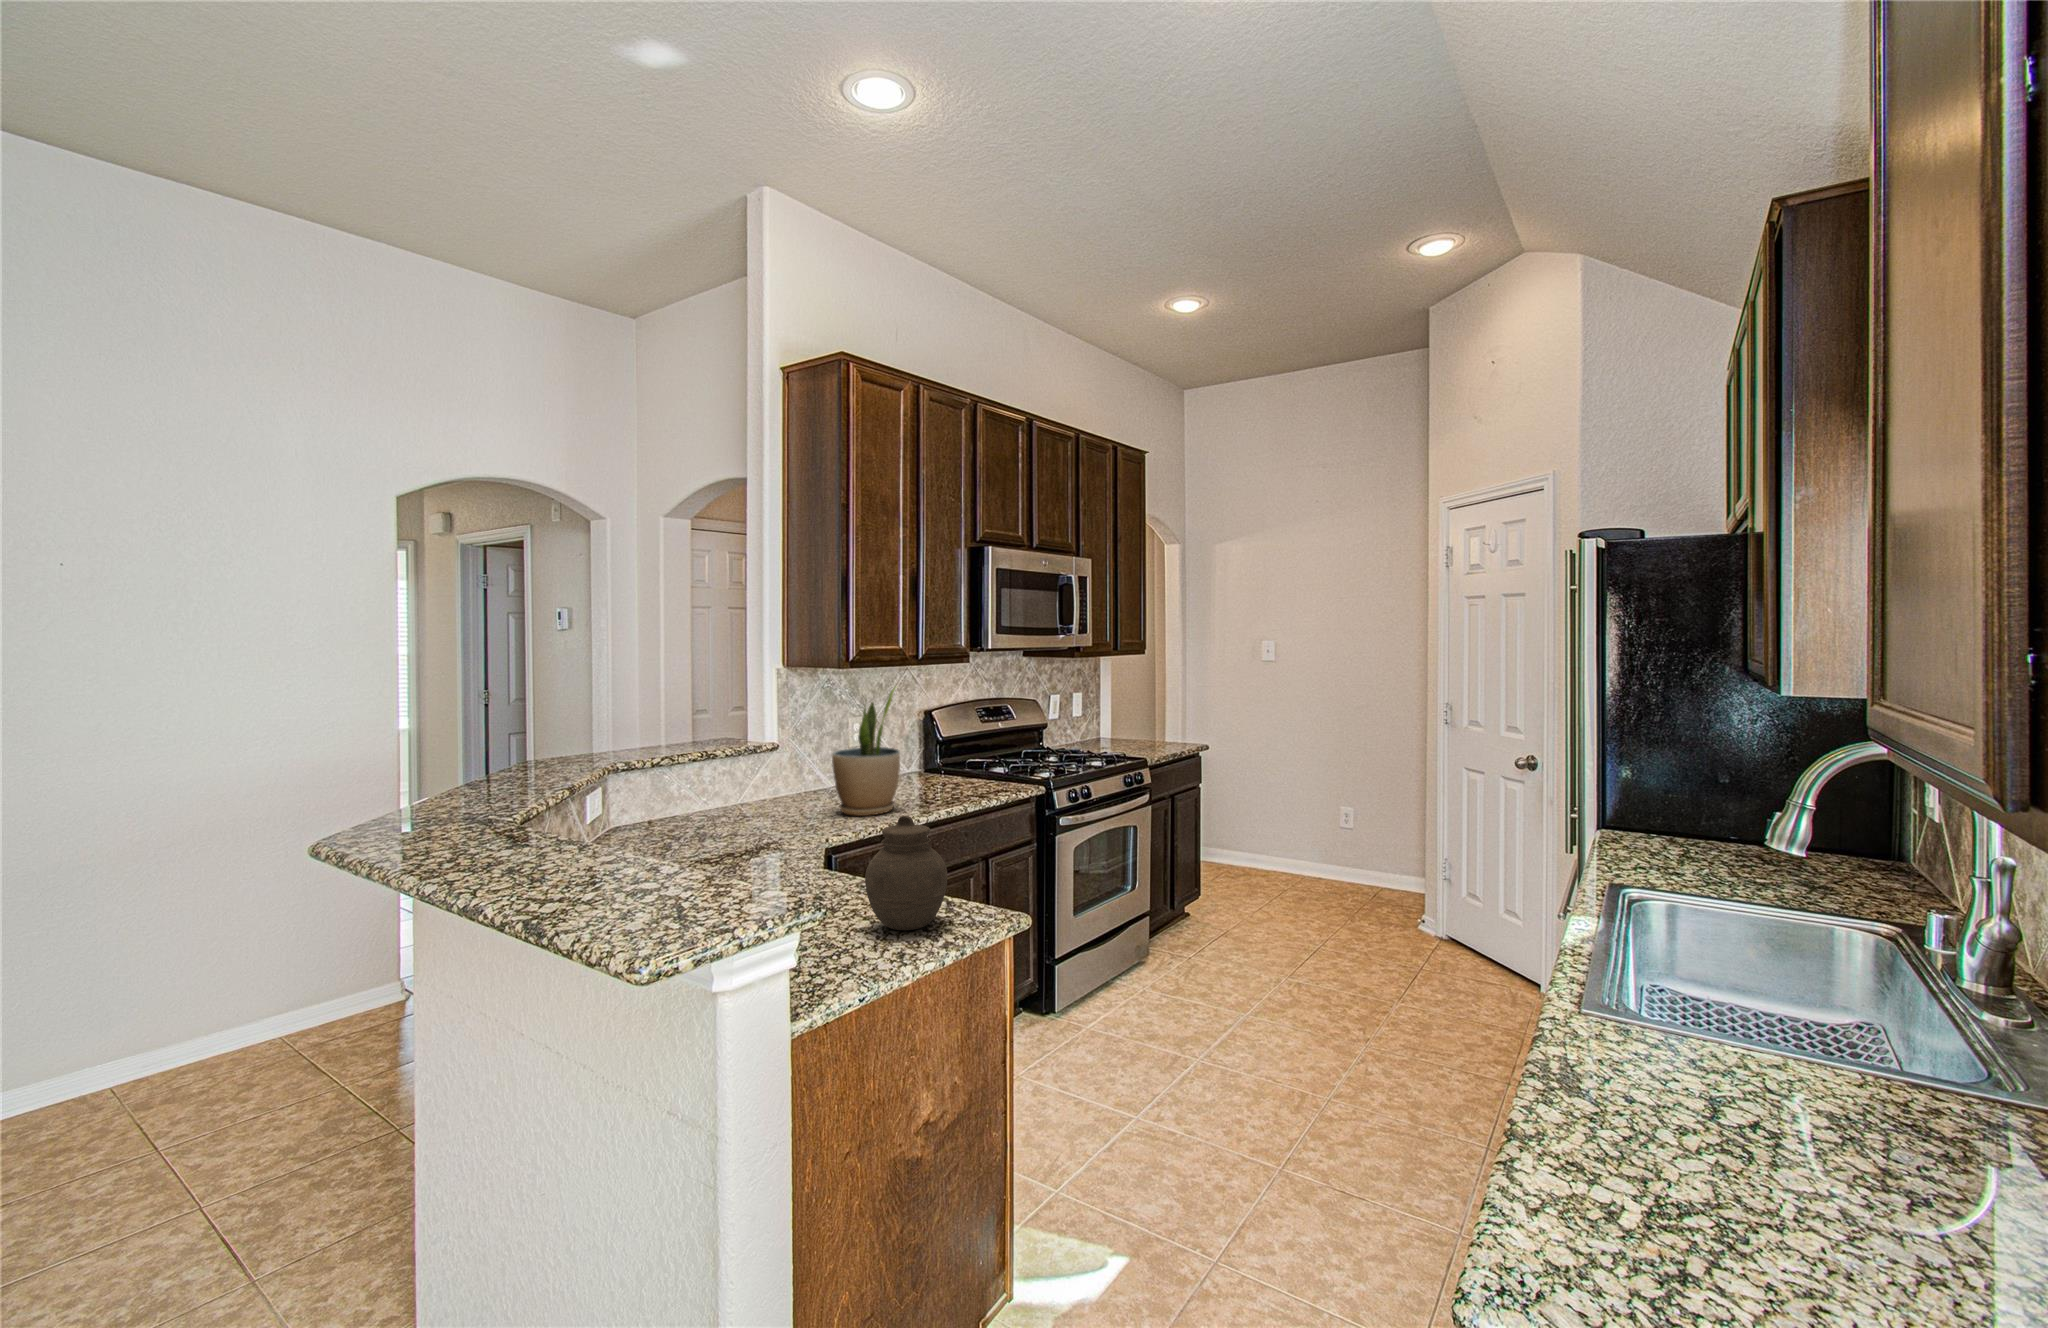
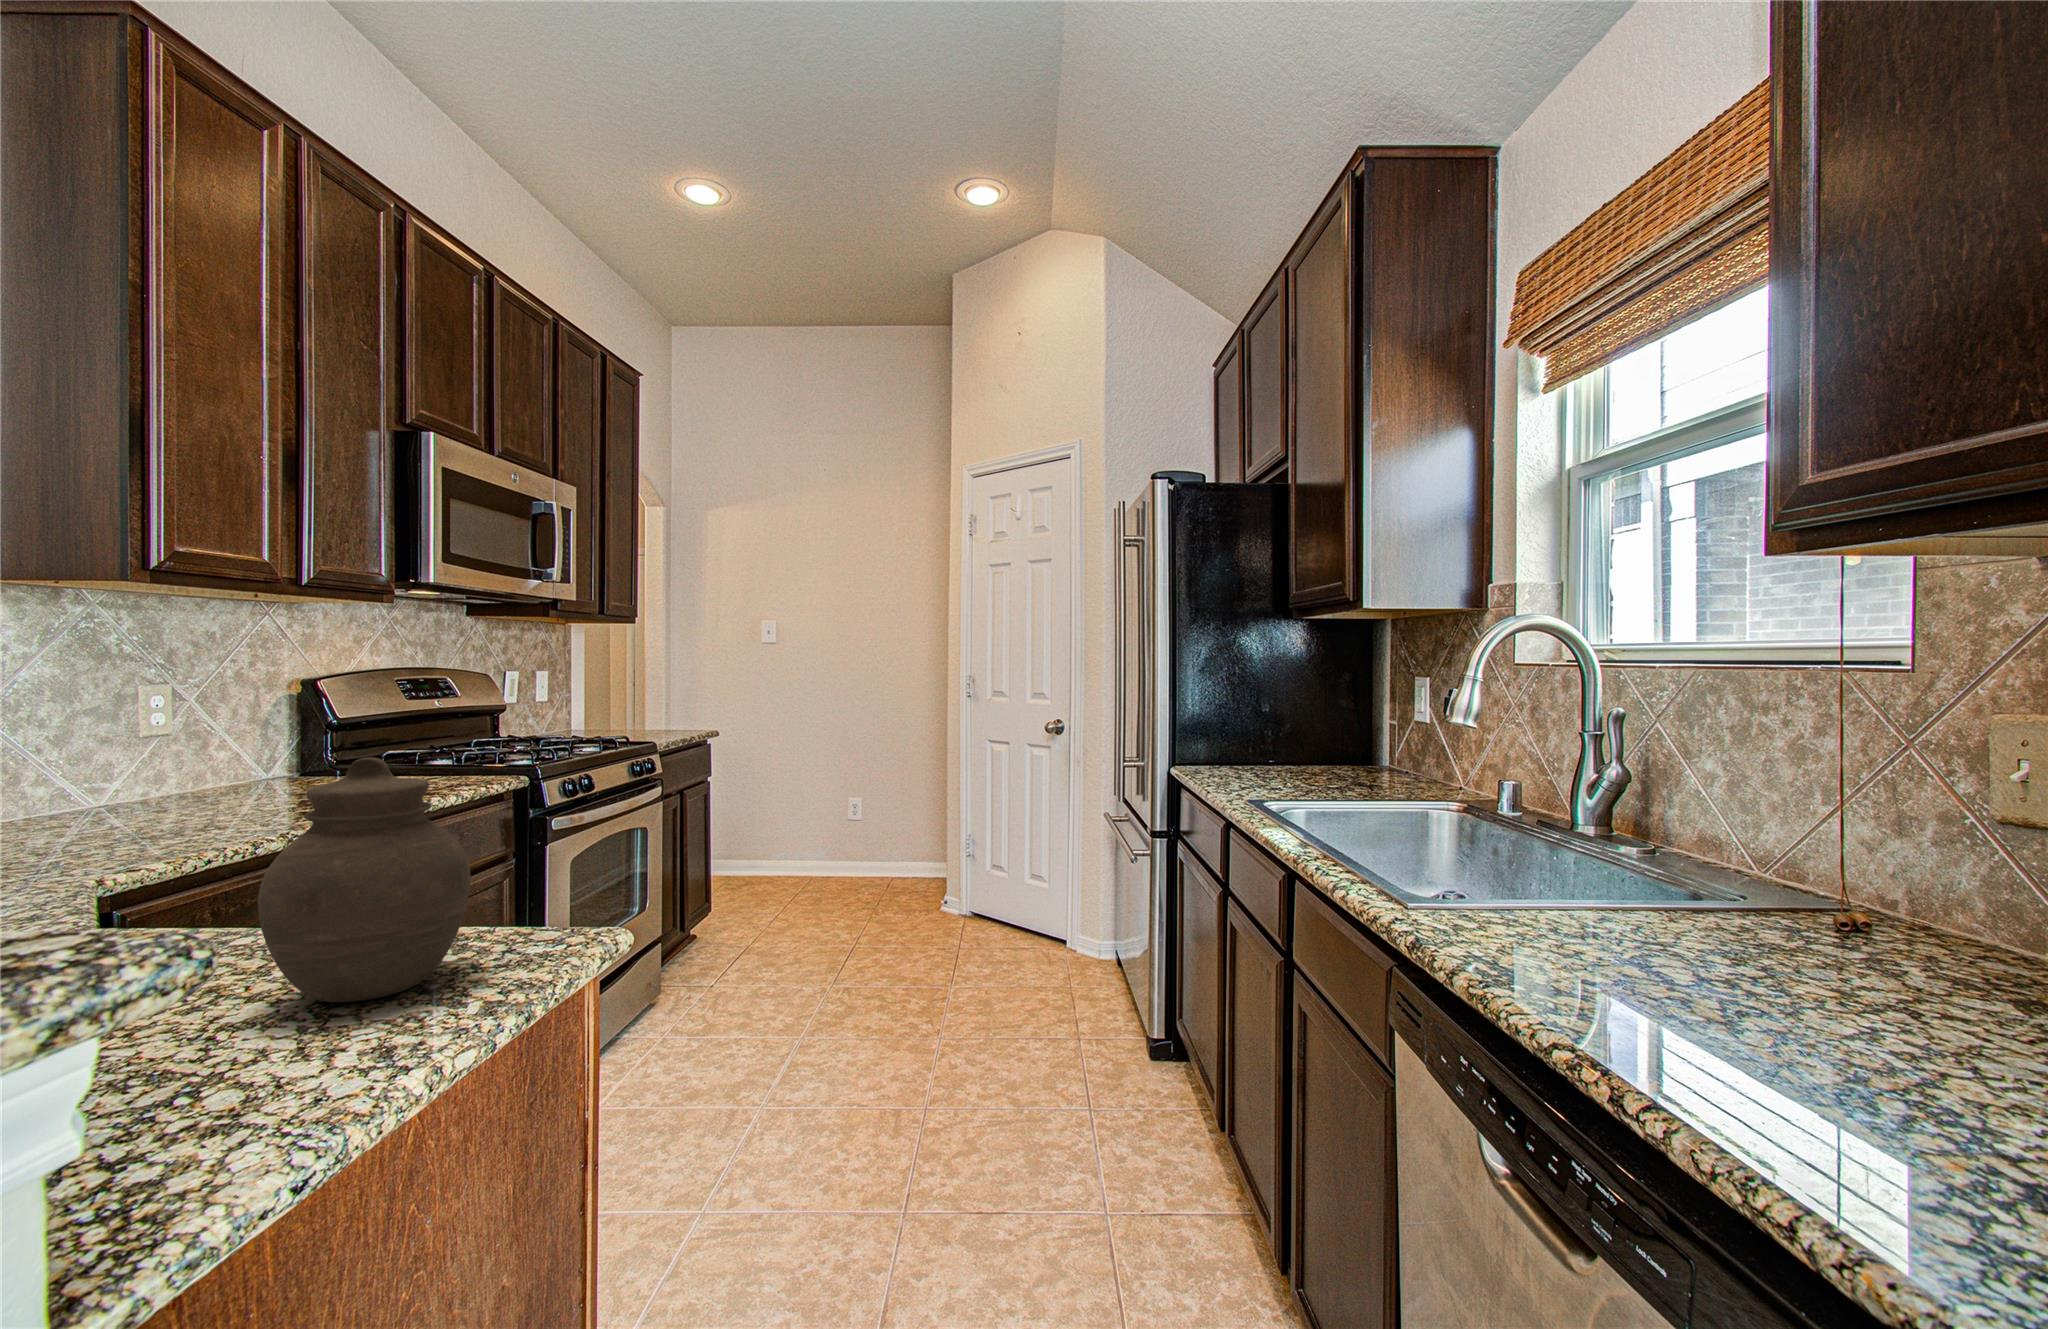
potted plant: present [832,688,900,816] -> none [111,611,272,836]

